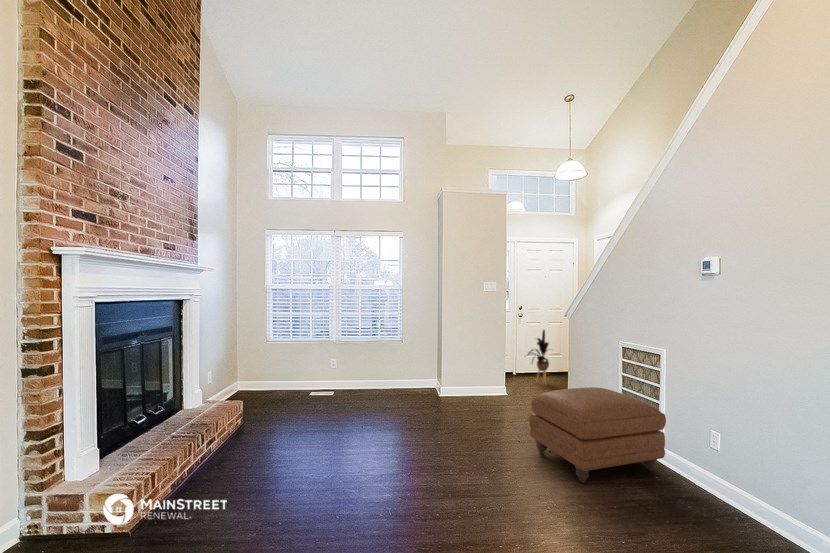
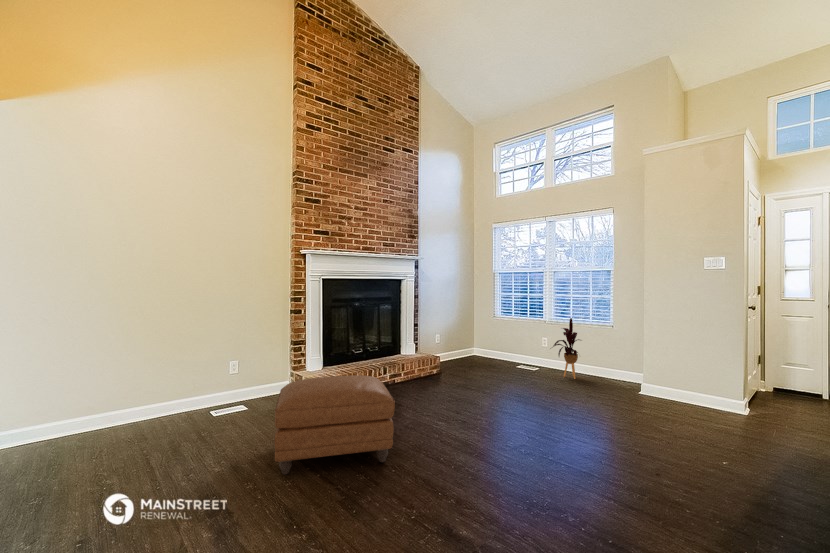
ottoman: present [529,387,666,483] -> present [274,375,395,475]

